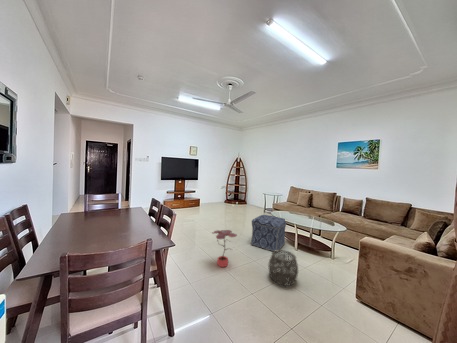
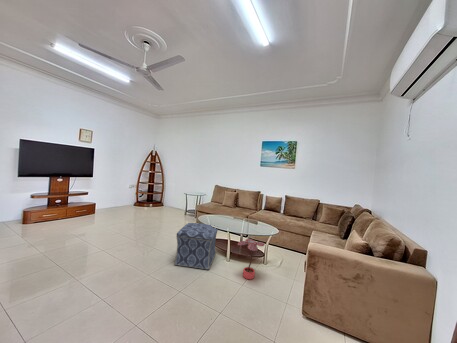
potted plant: present [213,230,237,267] -> present [238,239,265,279]
woven basket: present [268,250,298,286] -> none [205,272,242,323]

